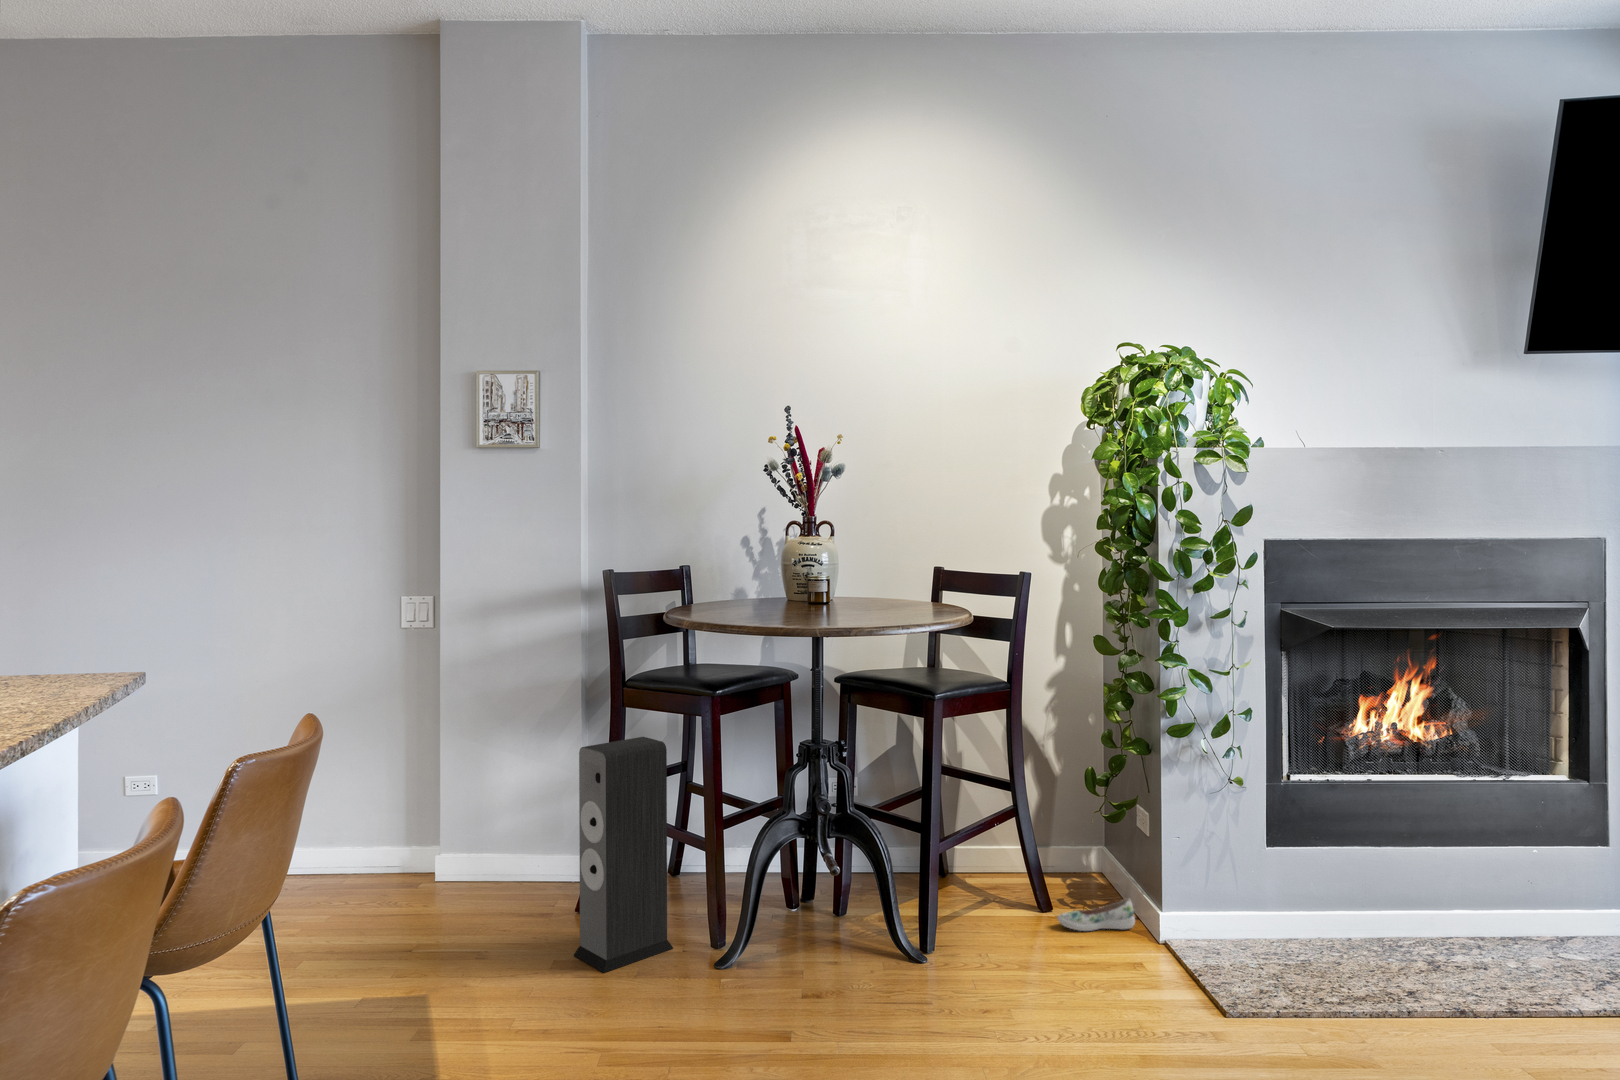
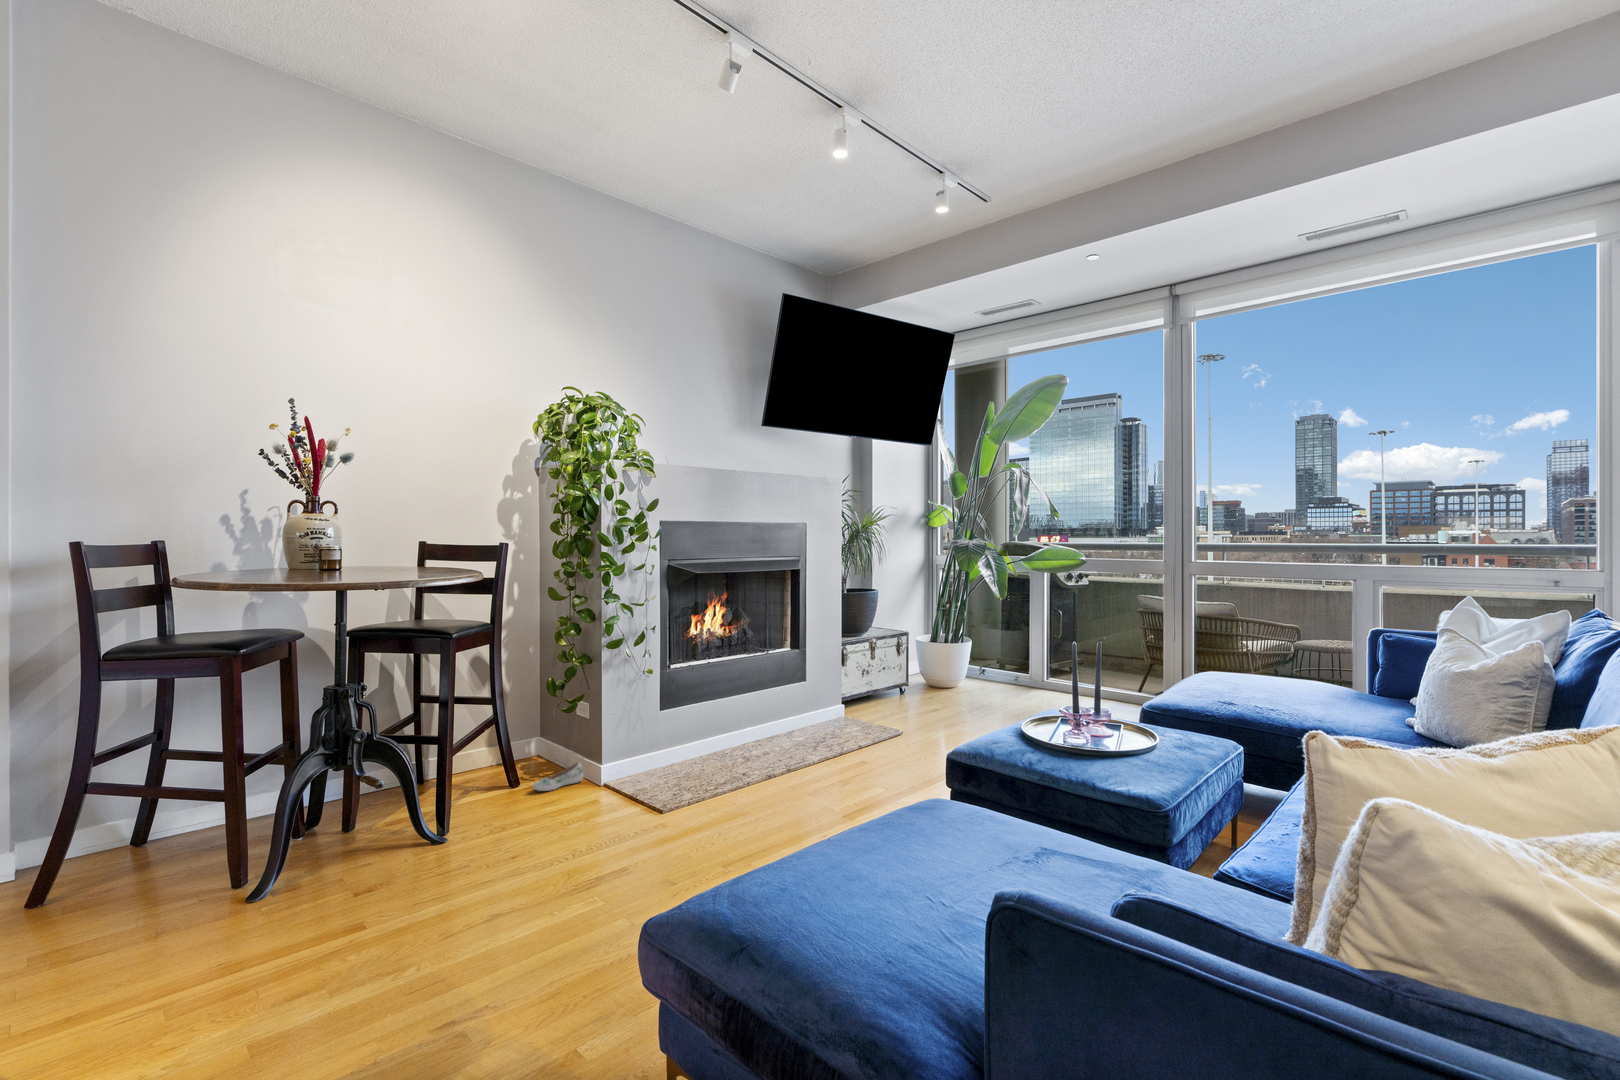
speaker: present [574,737,673,973] -> none [56,706,187,944]

